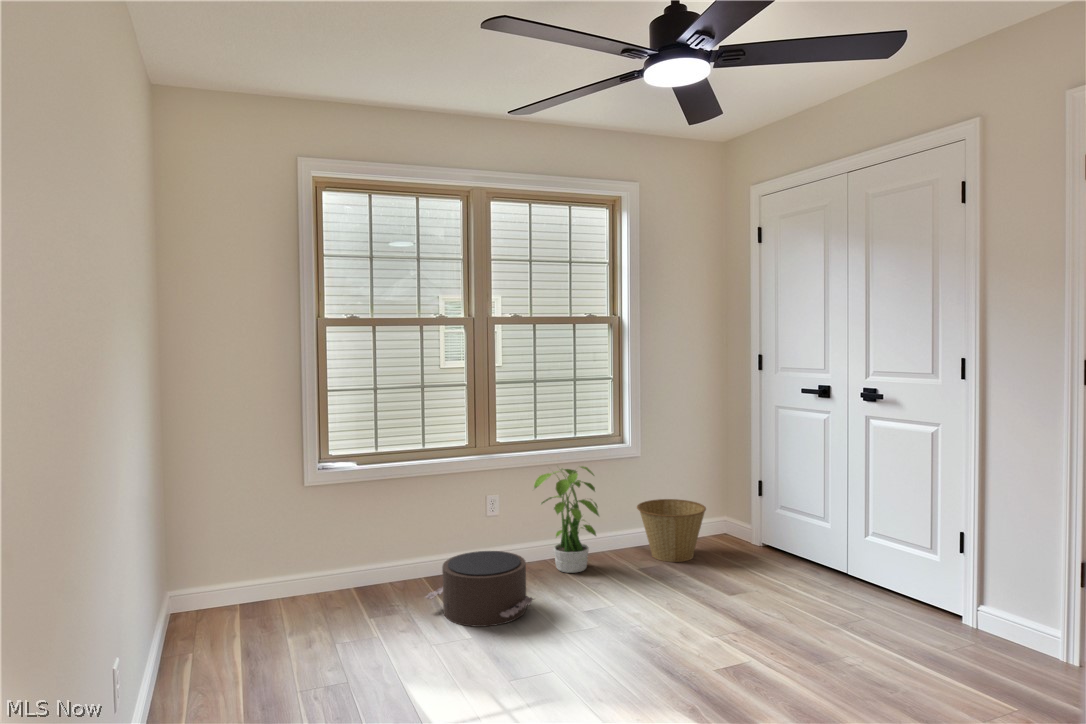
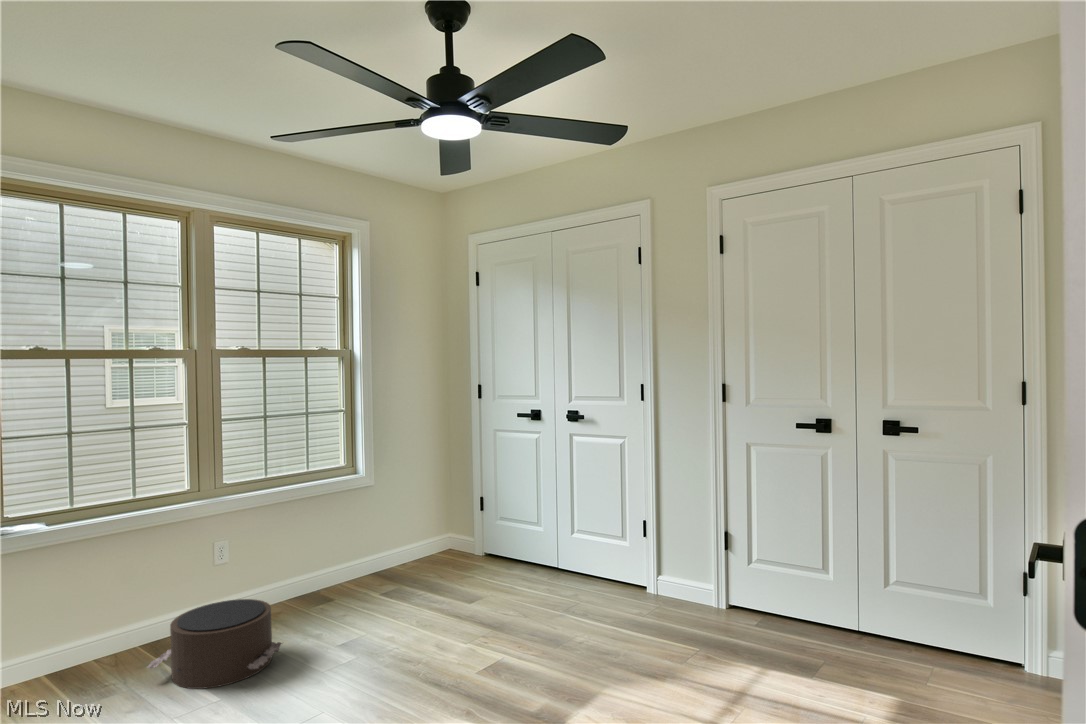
potted plant: present [534,466,599,573] -> none [268,499,341,611]
basket: present [637,499,706,562] -> none [372,522,438,583]

